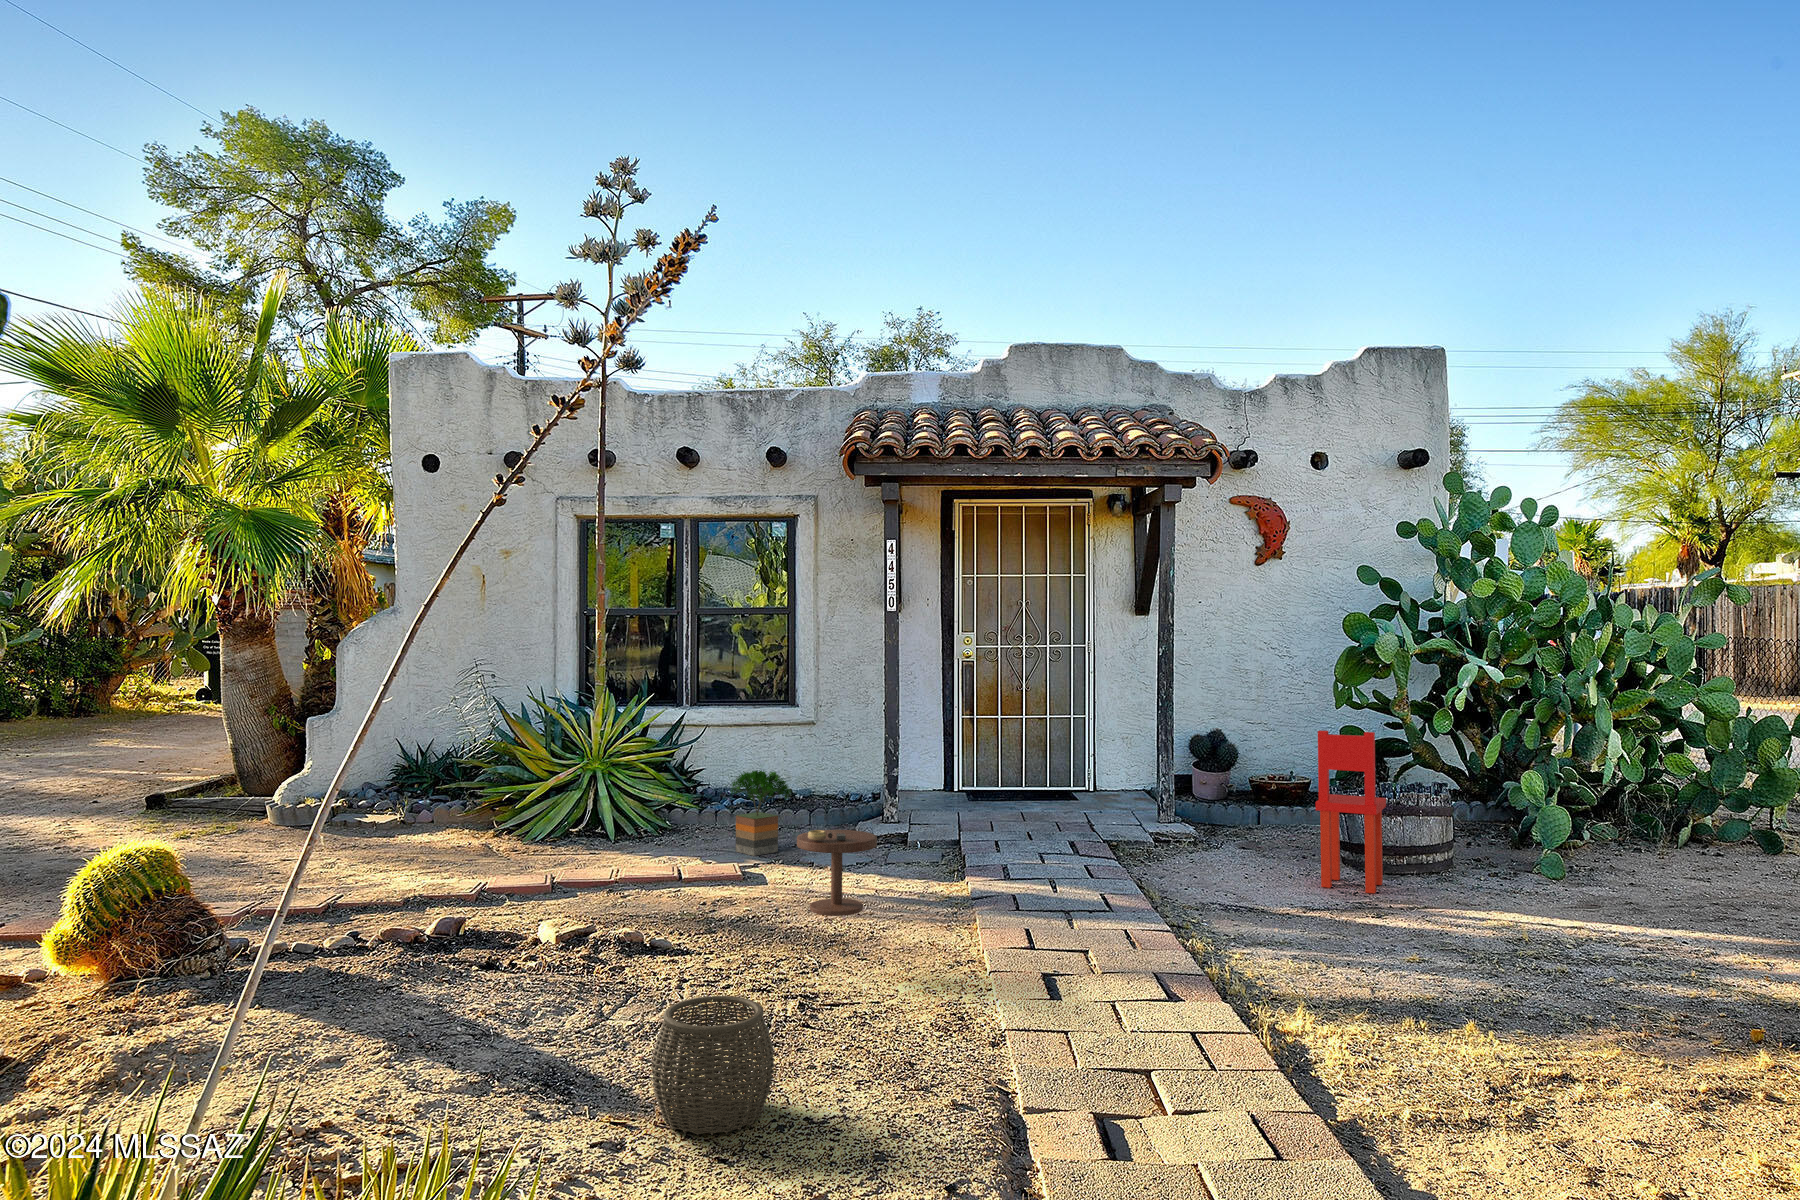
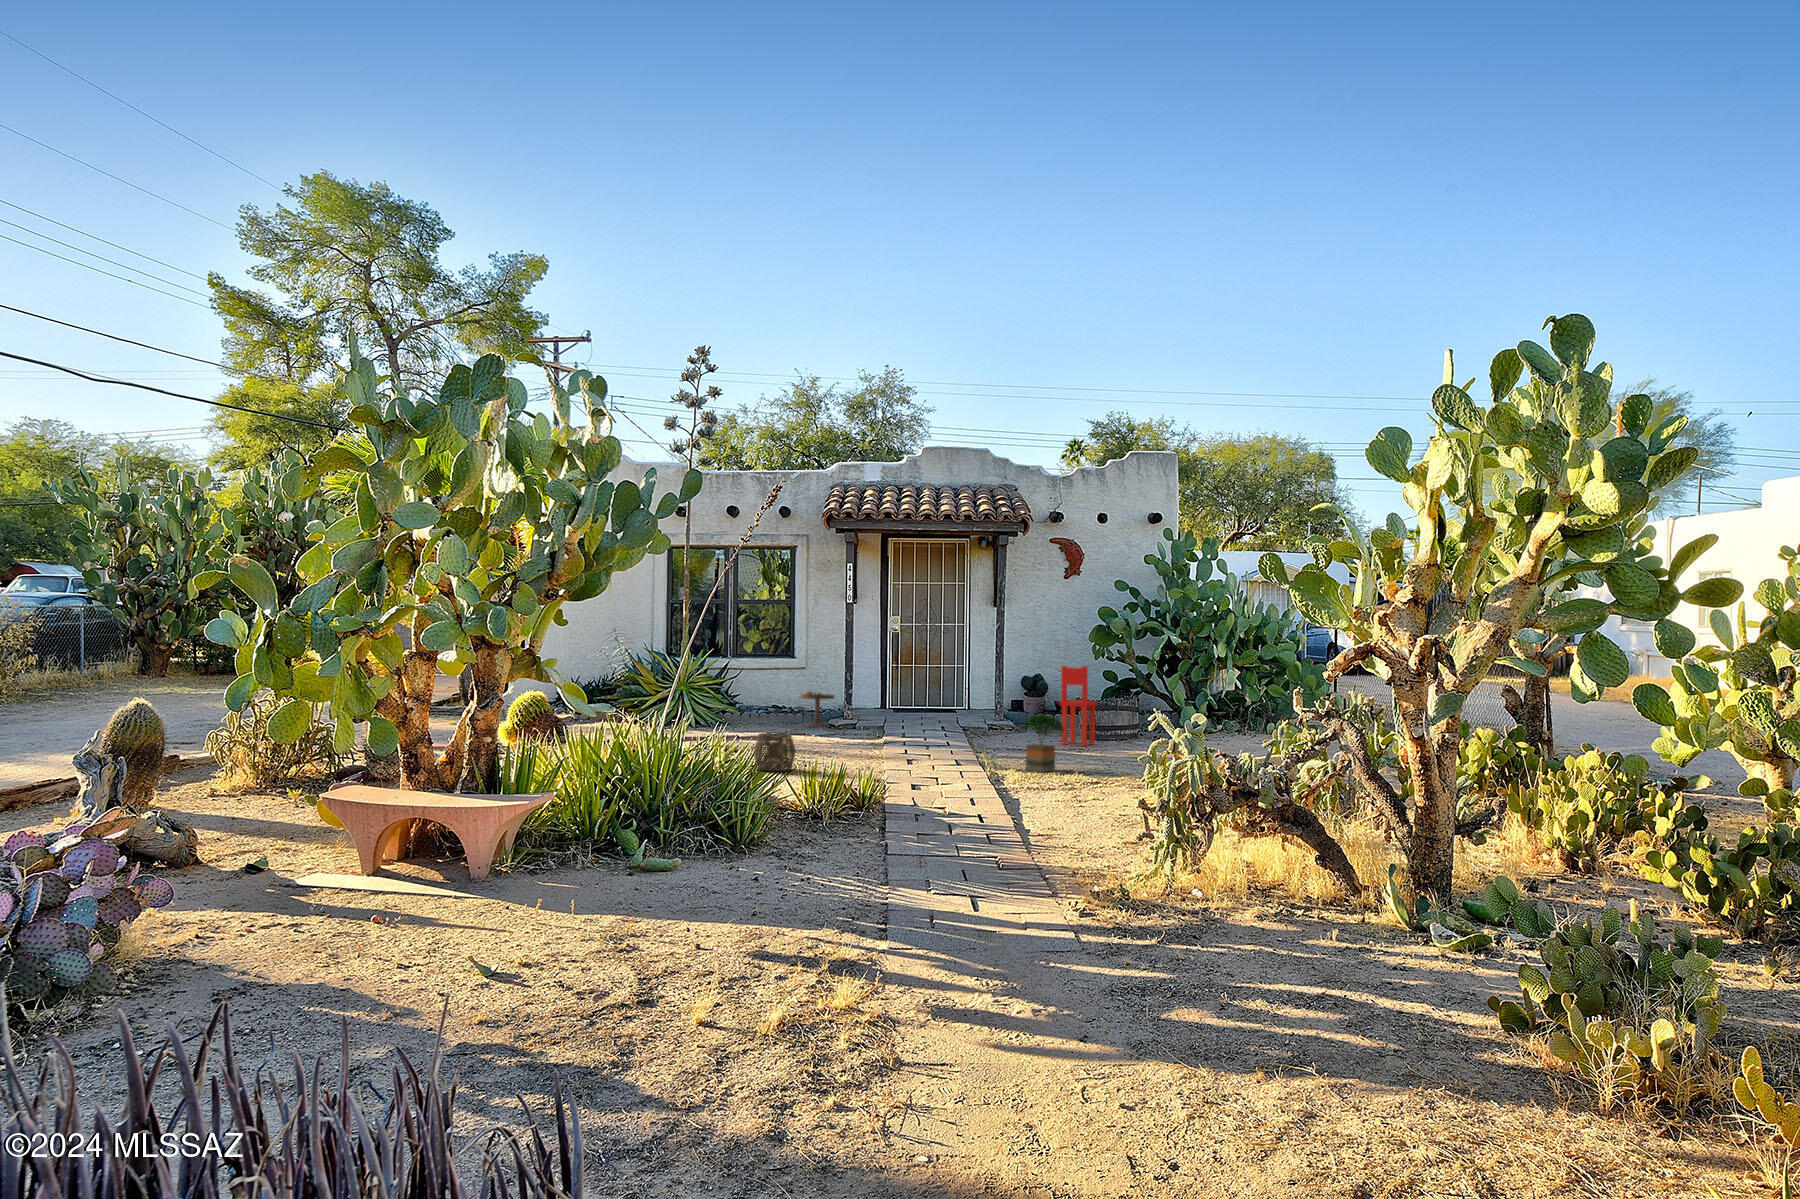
potted tree: present [730,770,791,856] -> present [1022,714,1064,772]

